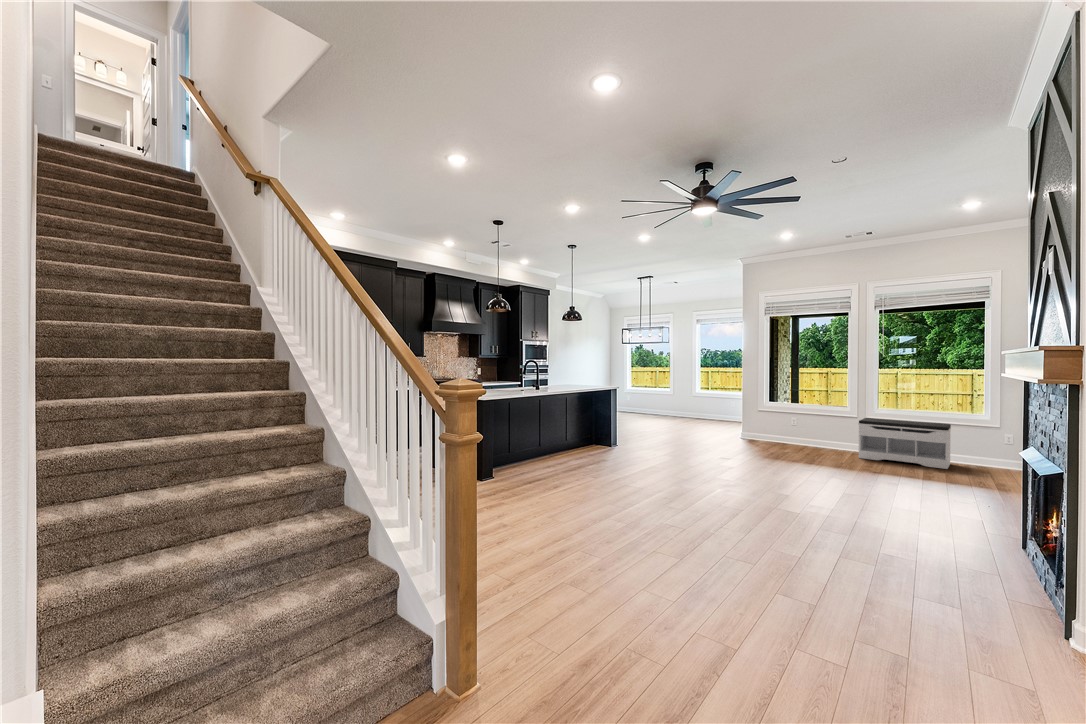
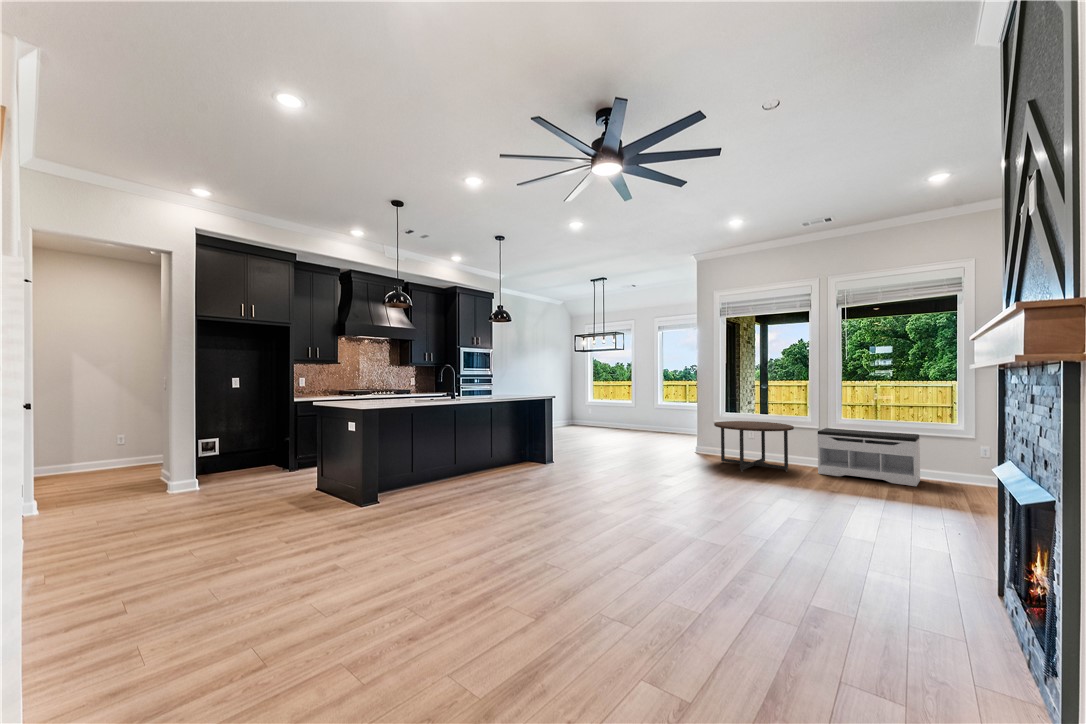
coffee table: none [763,411,837,456] -> present [714,421,794,471]

